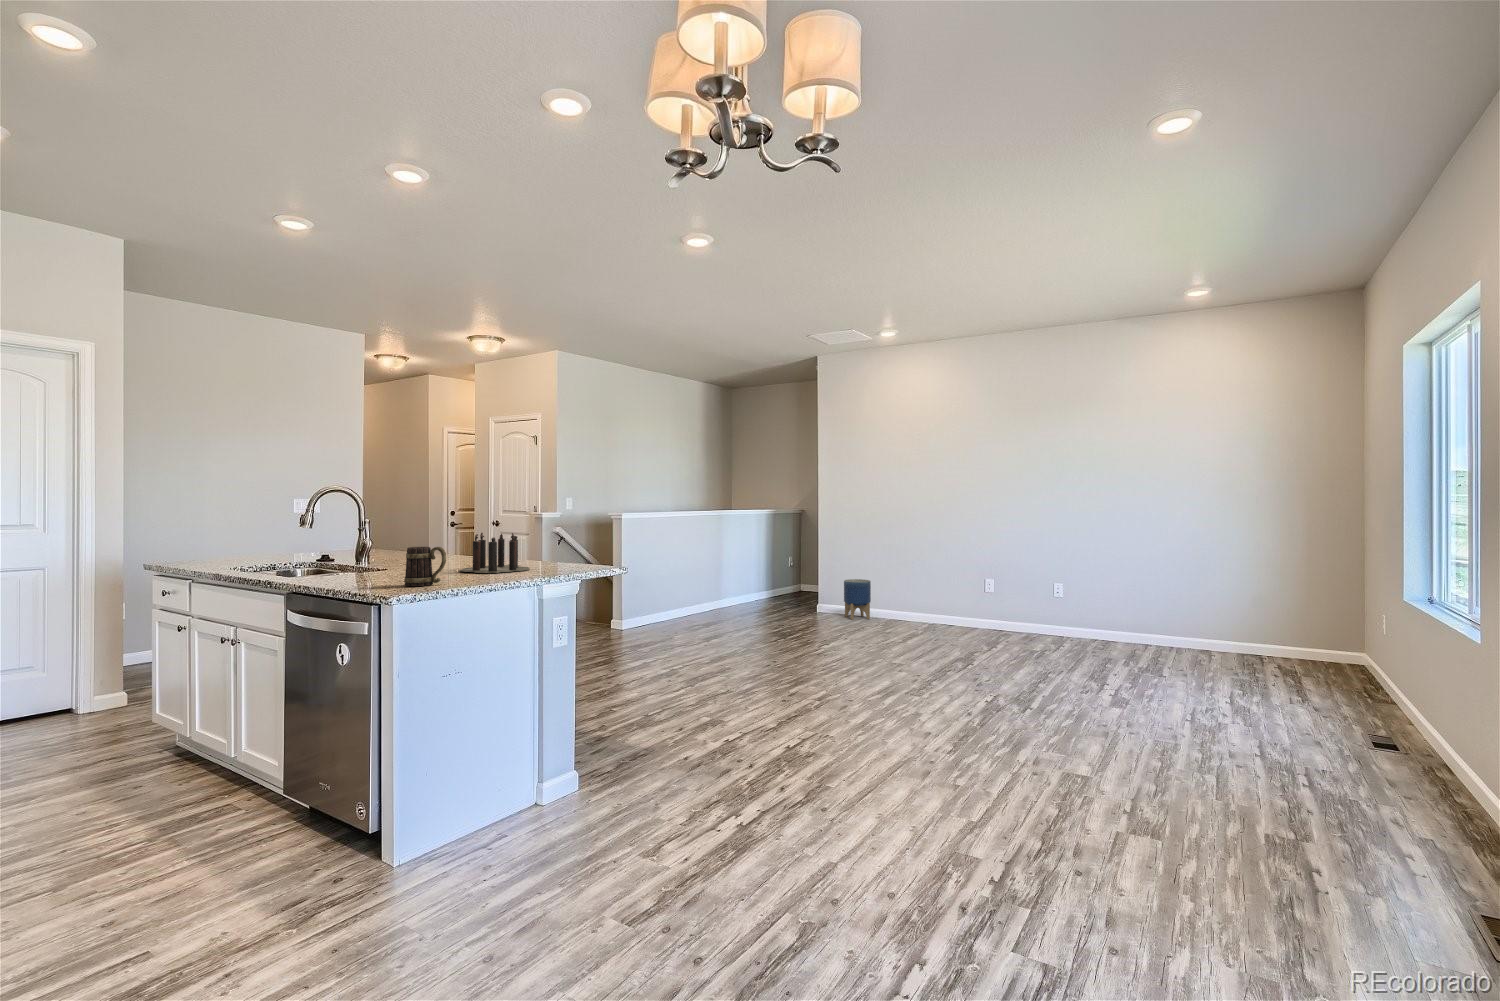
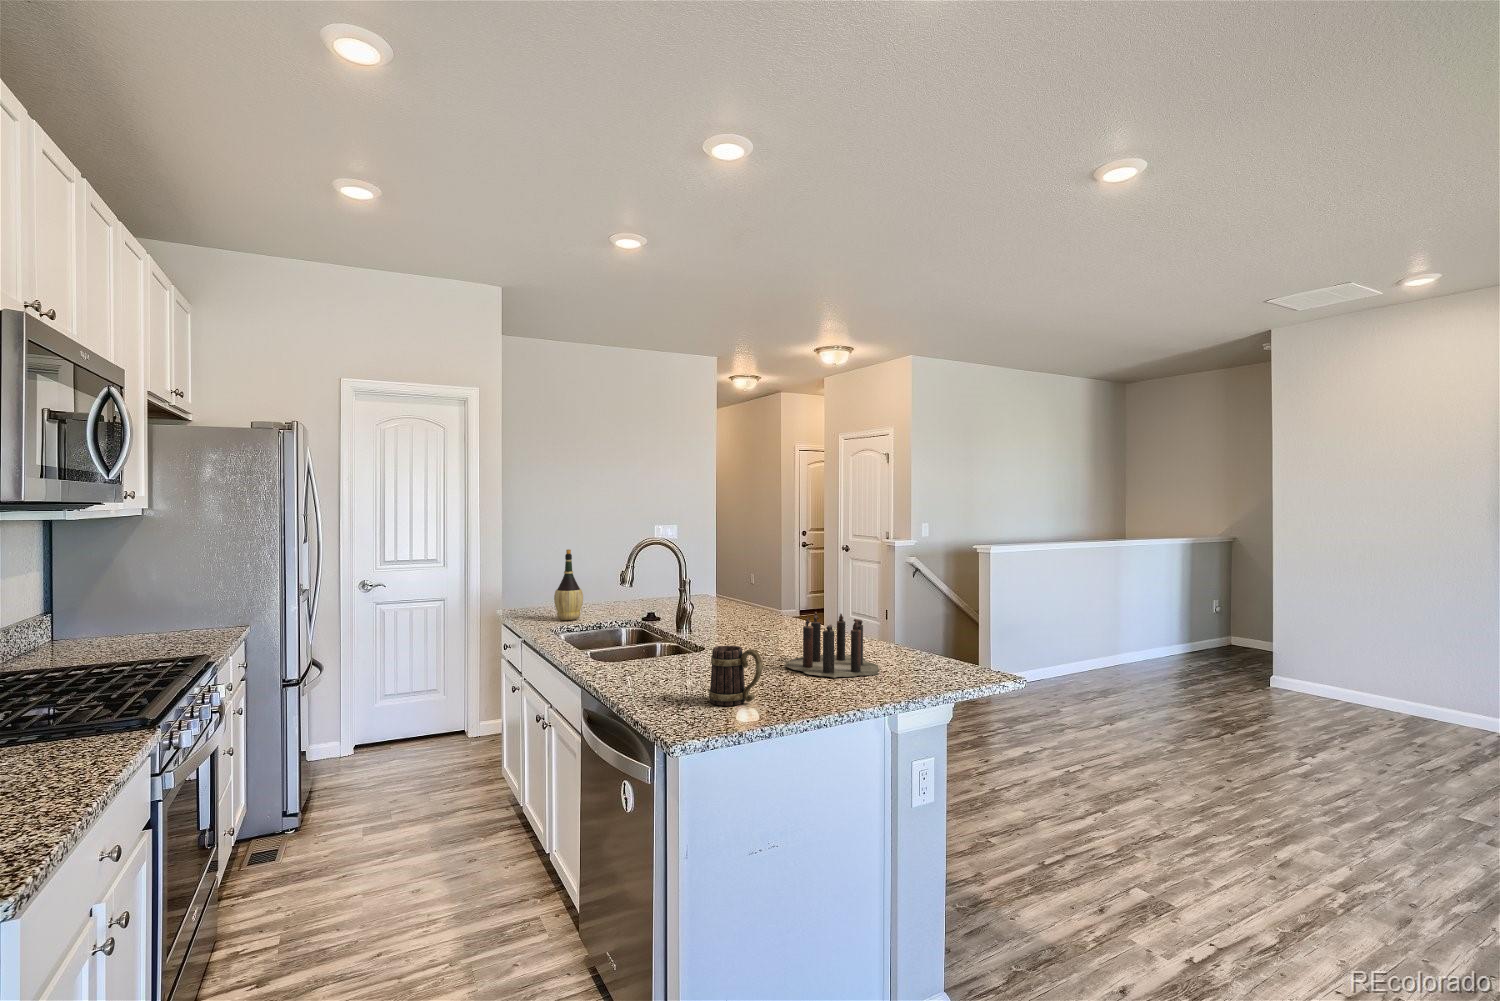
wine bottle: none [219,500,251,565] -> present [554,549,583,620]
planter: present [844,579,871,620] -> none [1327,649,1378,714]

